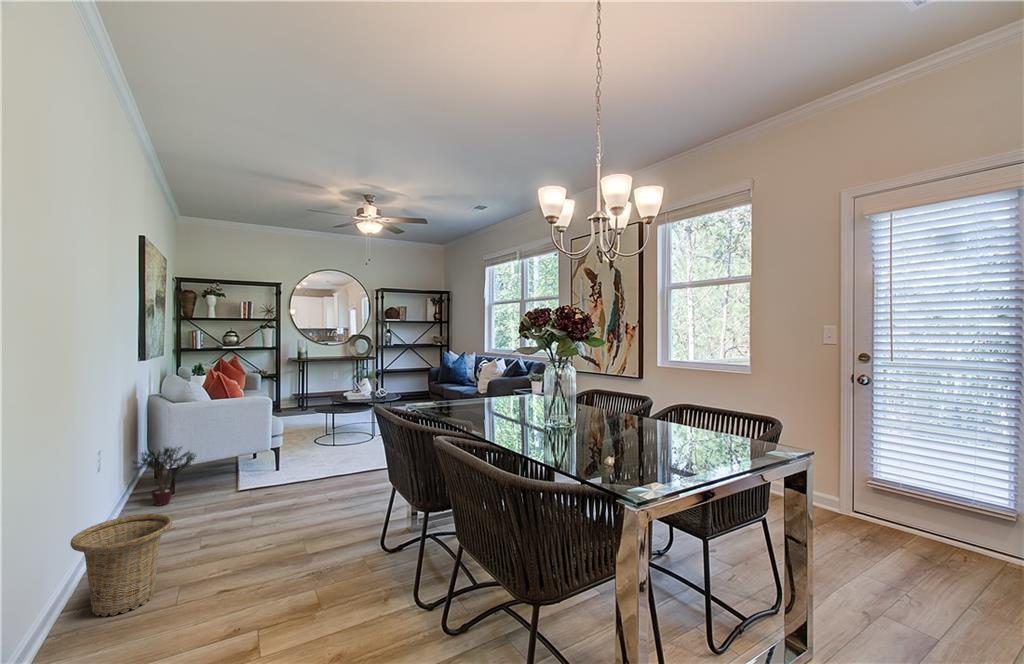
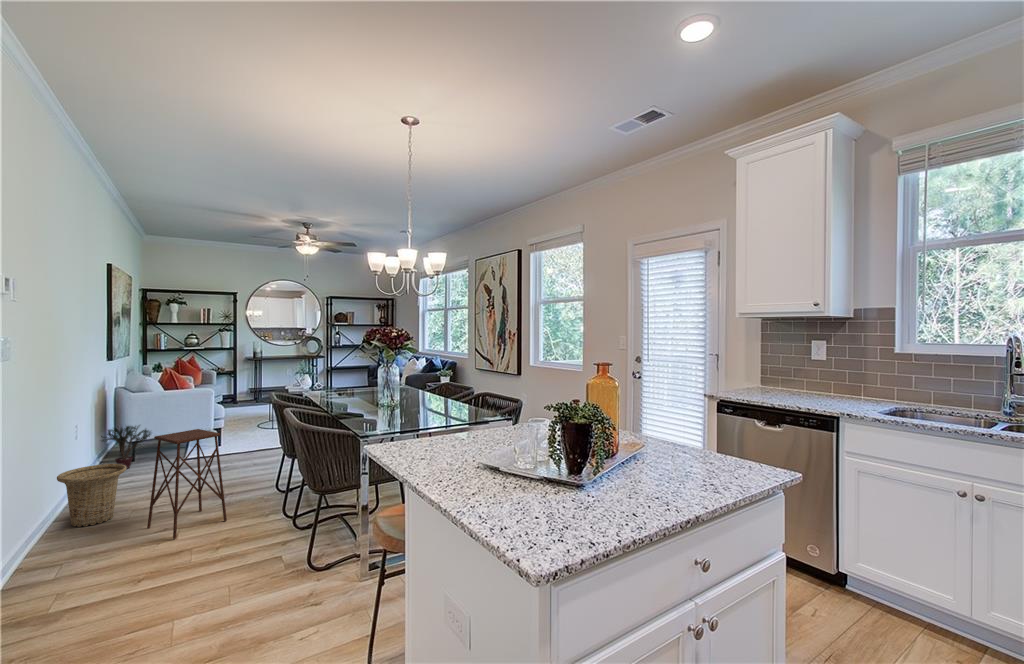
side table: none [206,464,322,647] -> present [147,429,227,539]

